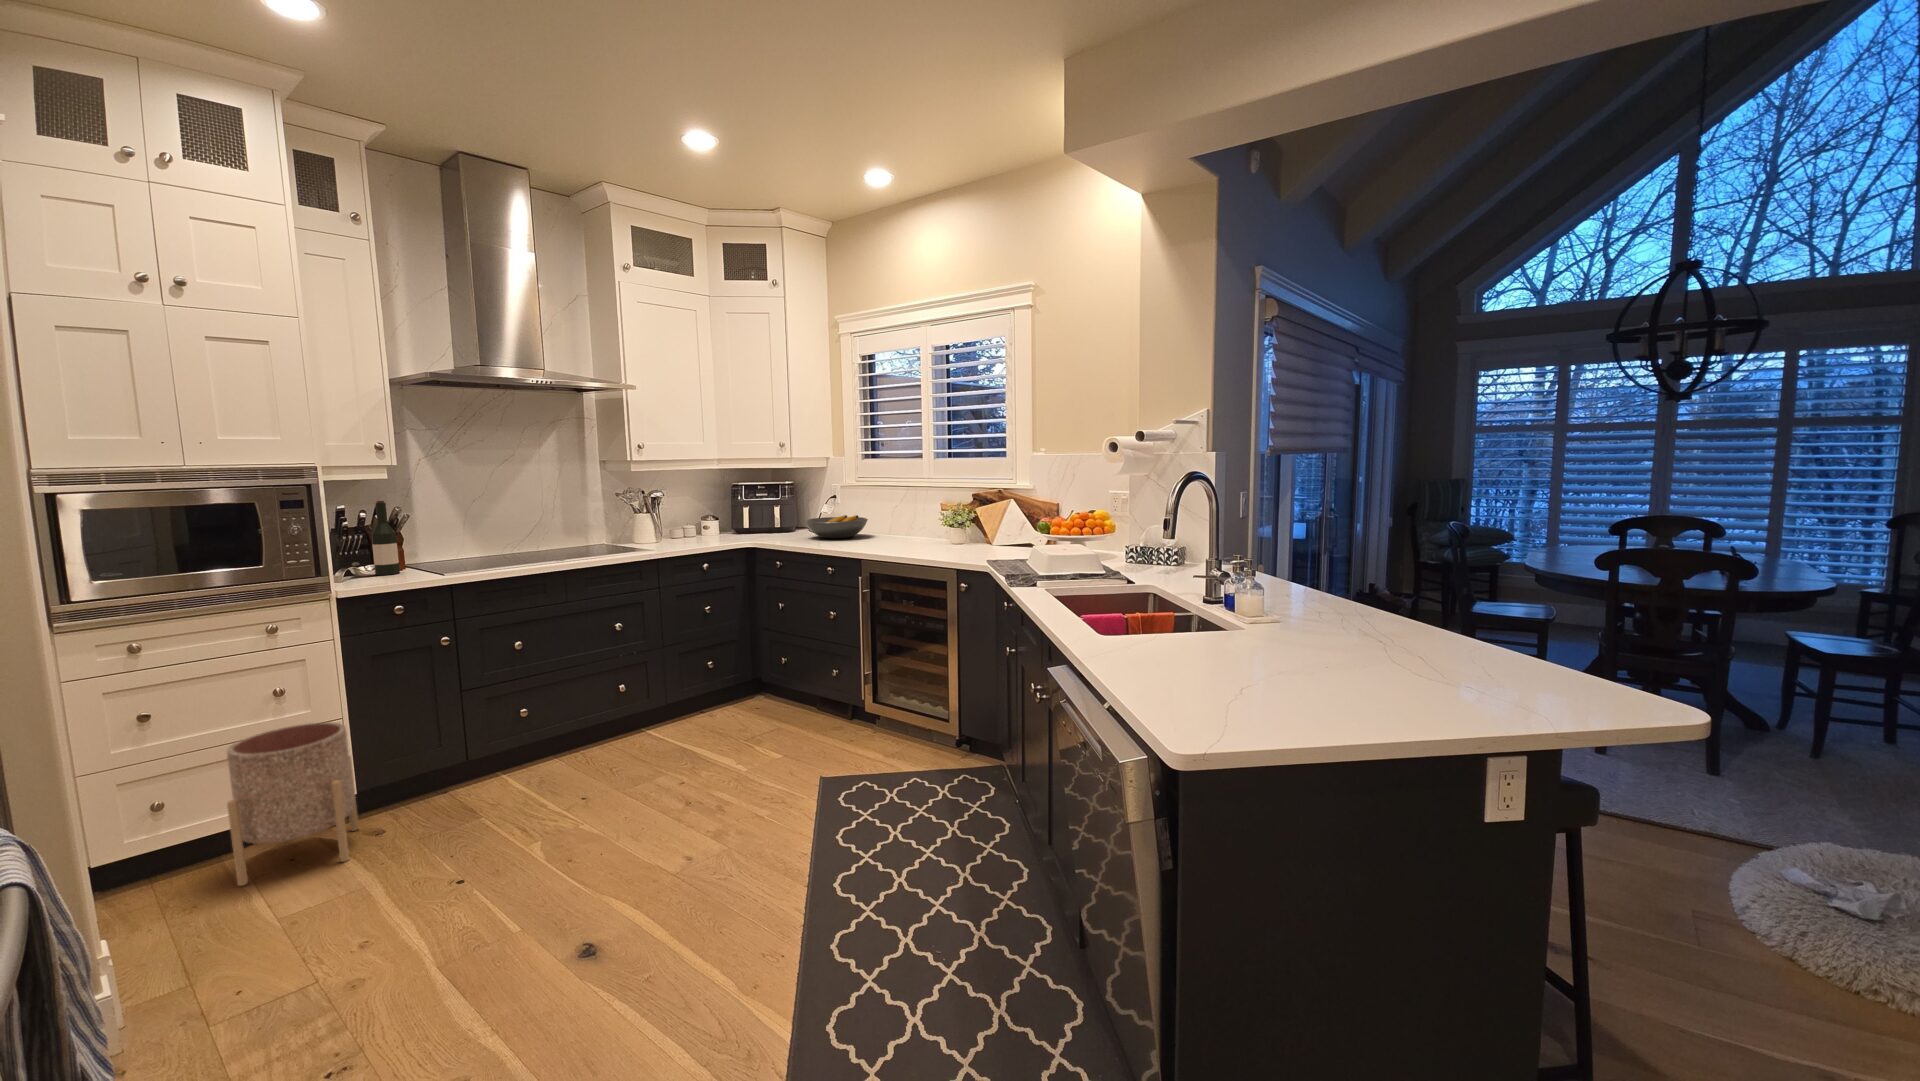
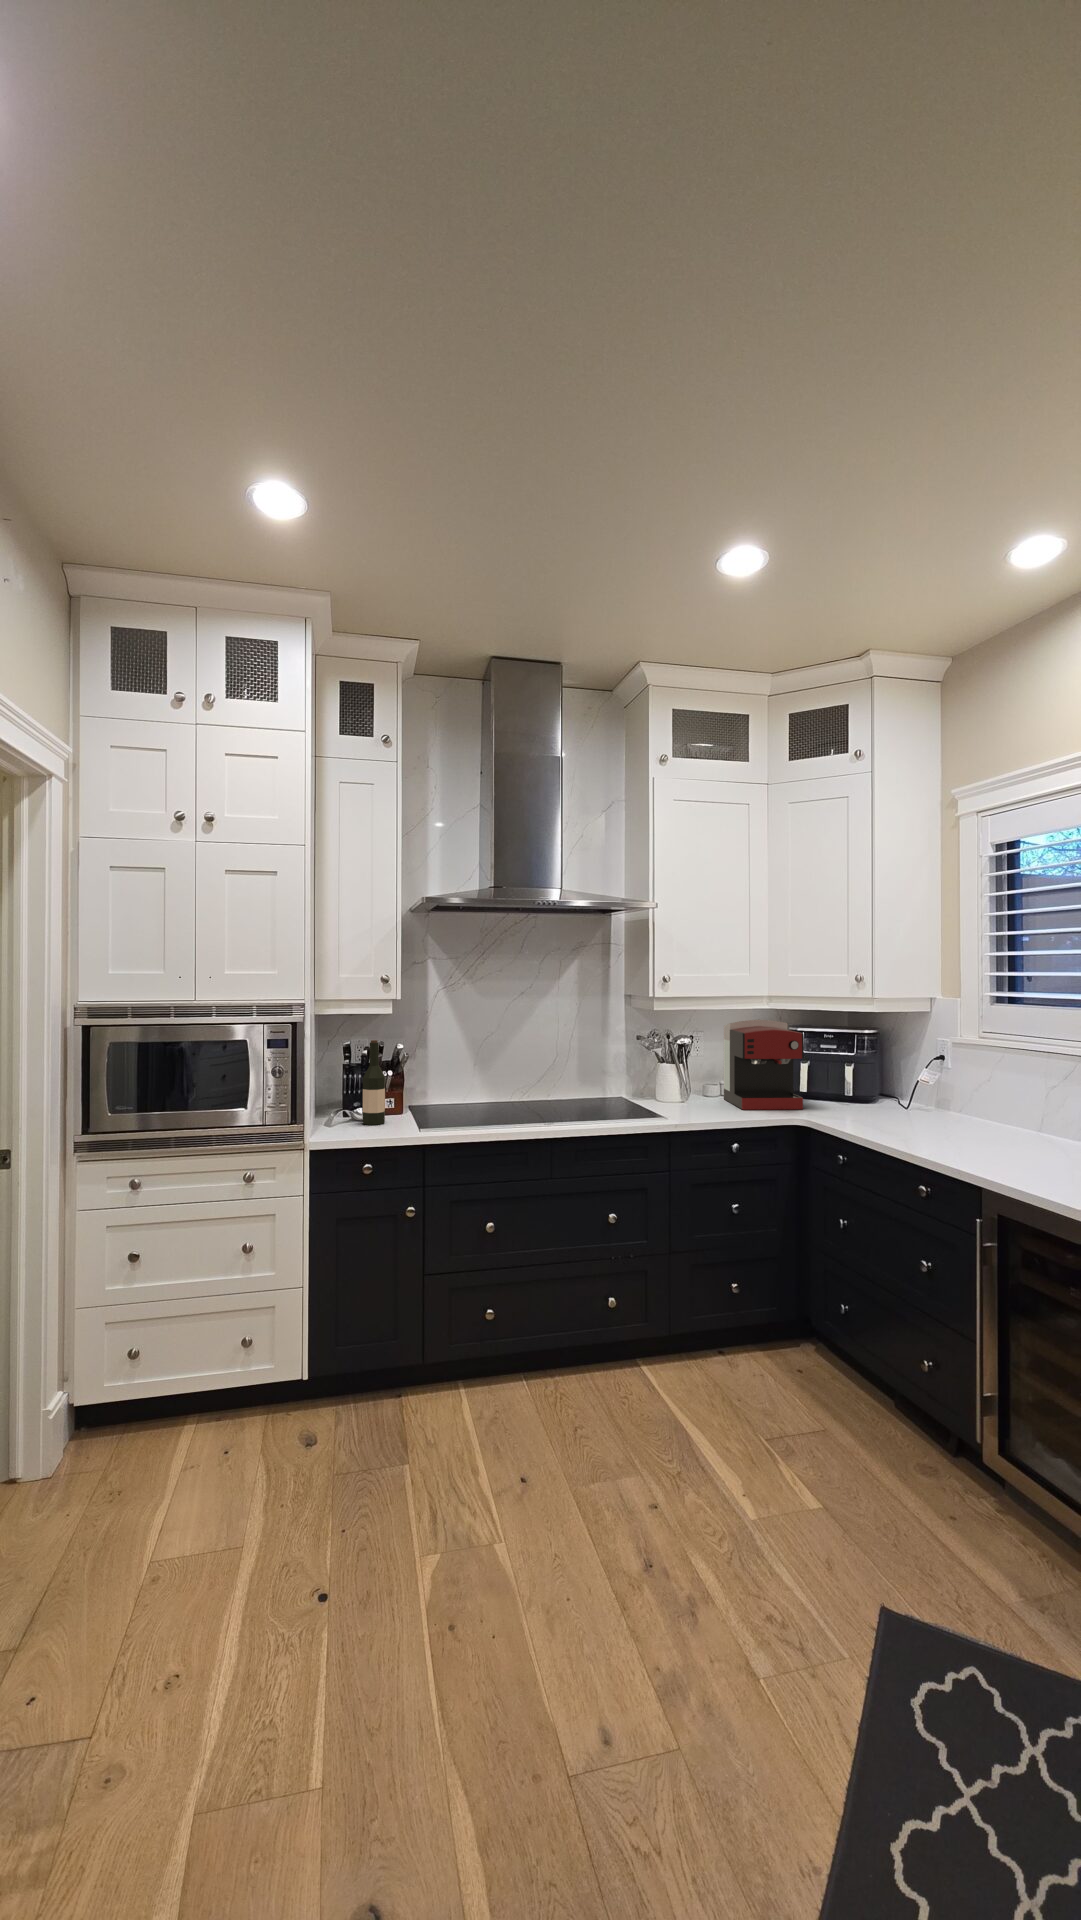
coffee maker: none [686,475,748,540] -> present [724,1019,804,1110]
fruit bowl: present [805,515,868,538] -> none [887,1095,999,1135]
planter: present [227,722,359,886] -> none [159,1294,294,1489]

